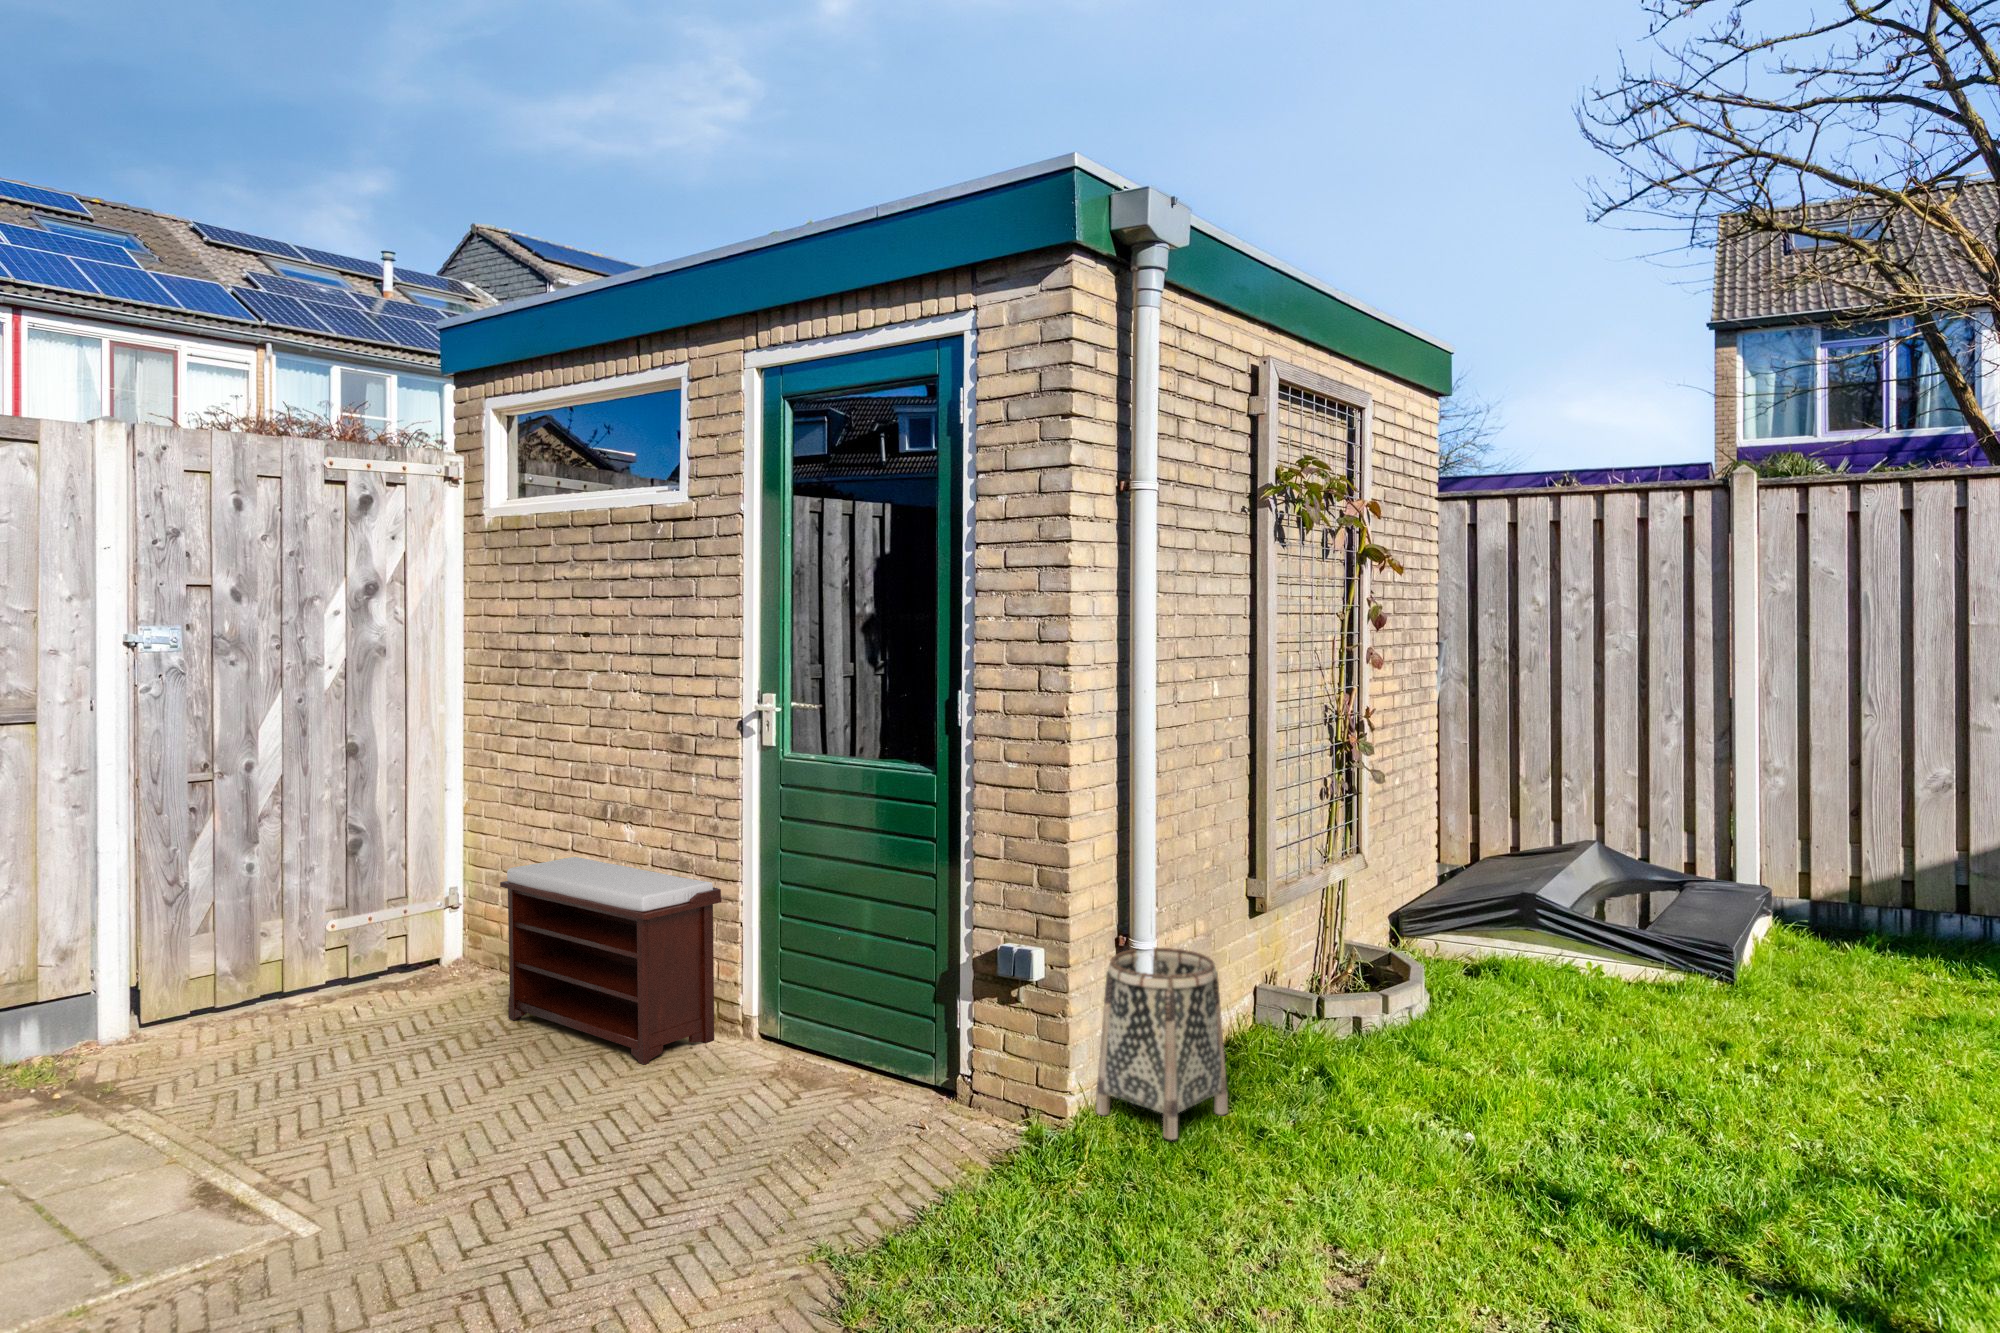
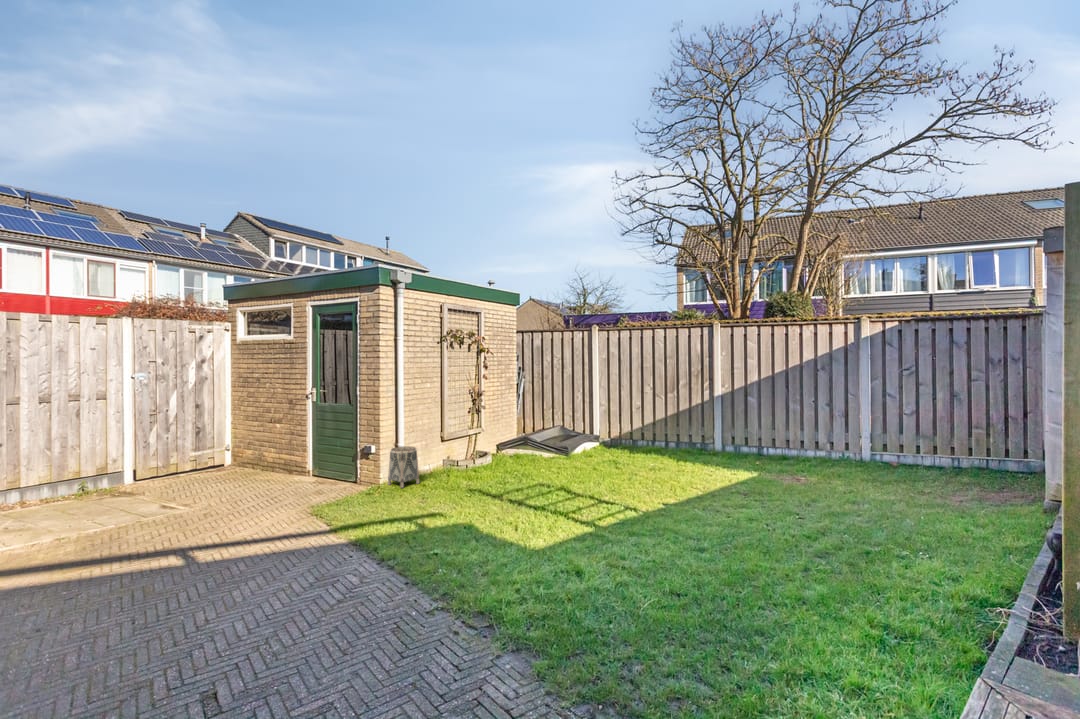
bench: present [500,857,722,1065] -> none [240,434,302,484]

